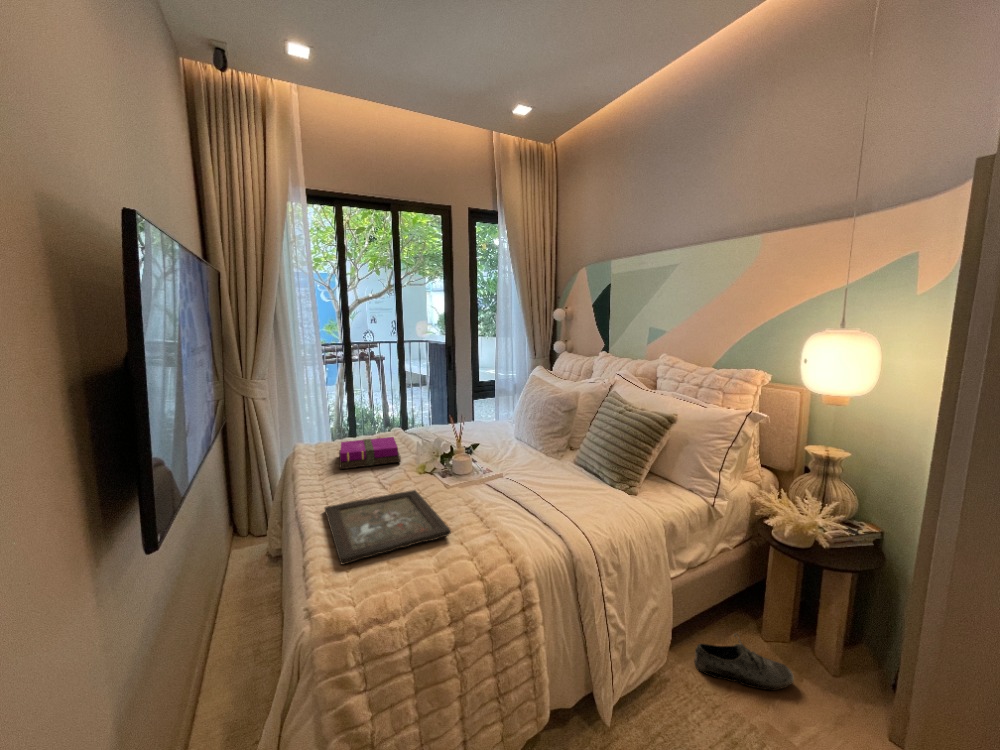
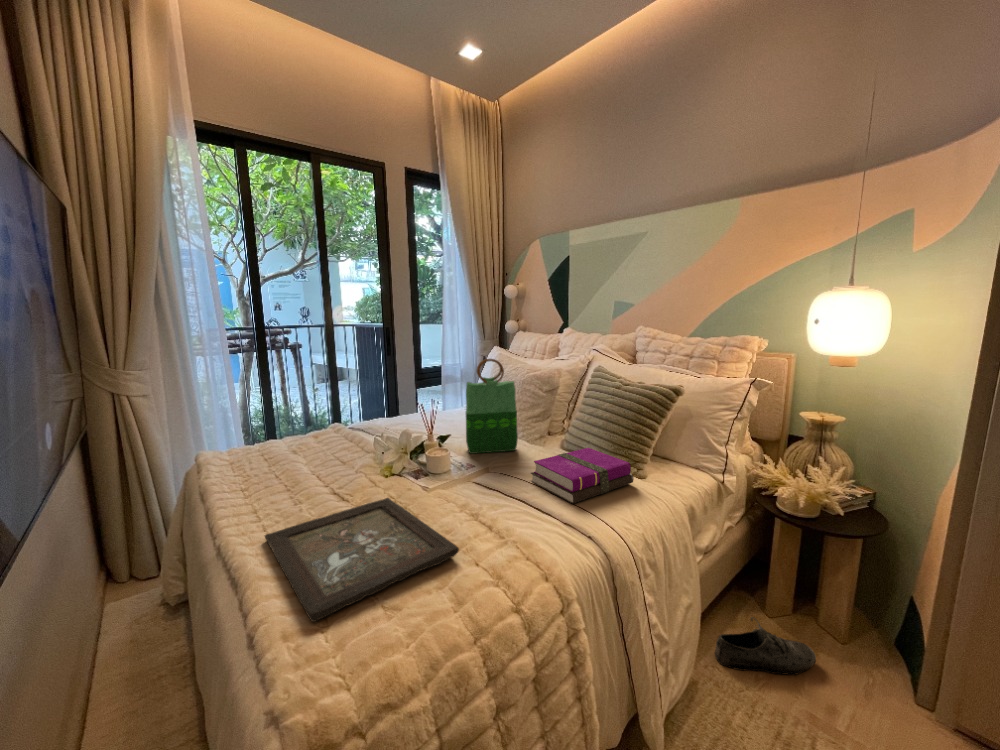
tote bag: none [491,382,534,461] -> present [466,359,518,454]
notebook: present [339,437,401,469] -> present [531,448,634,504]

